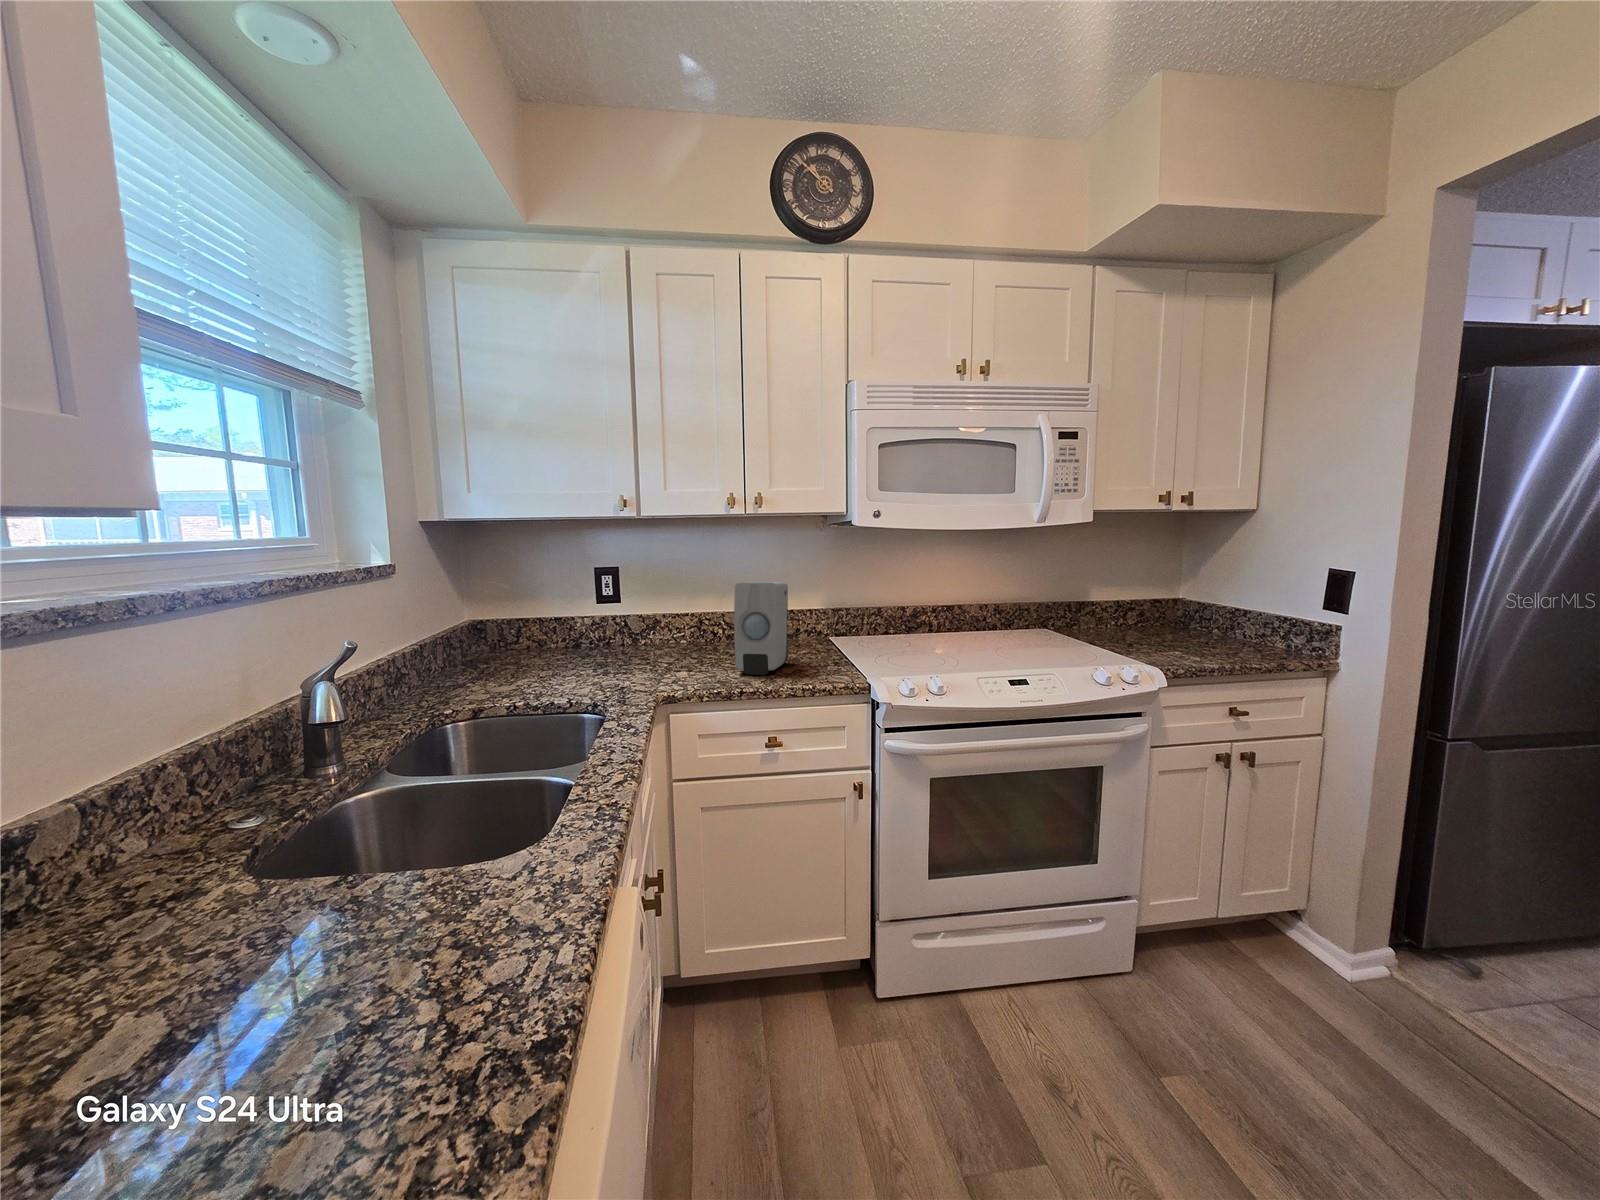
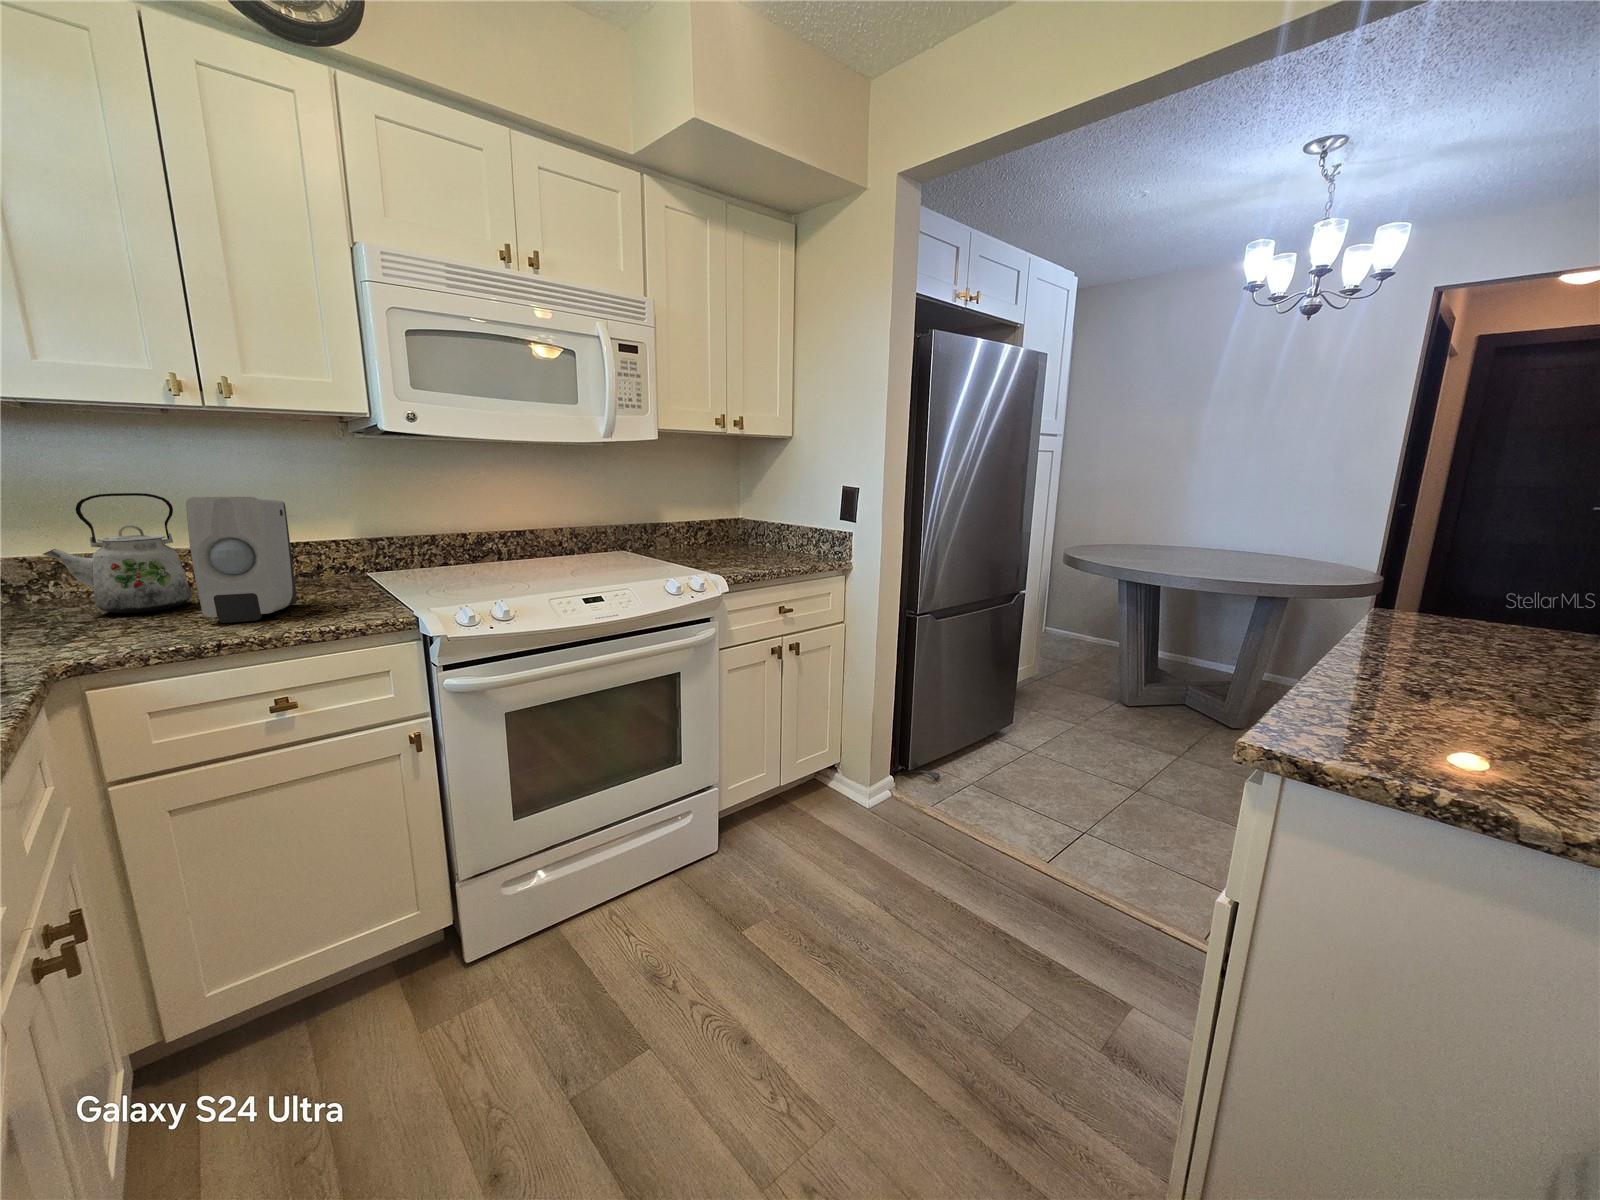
kettle: none [657,576,725,659] -> present [43,493,191,613]

